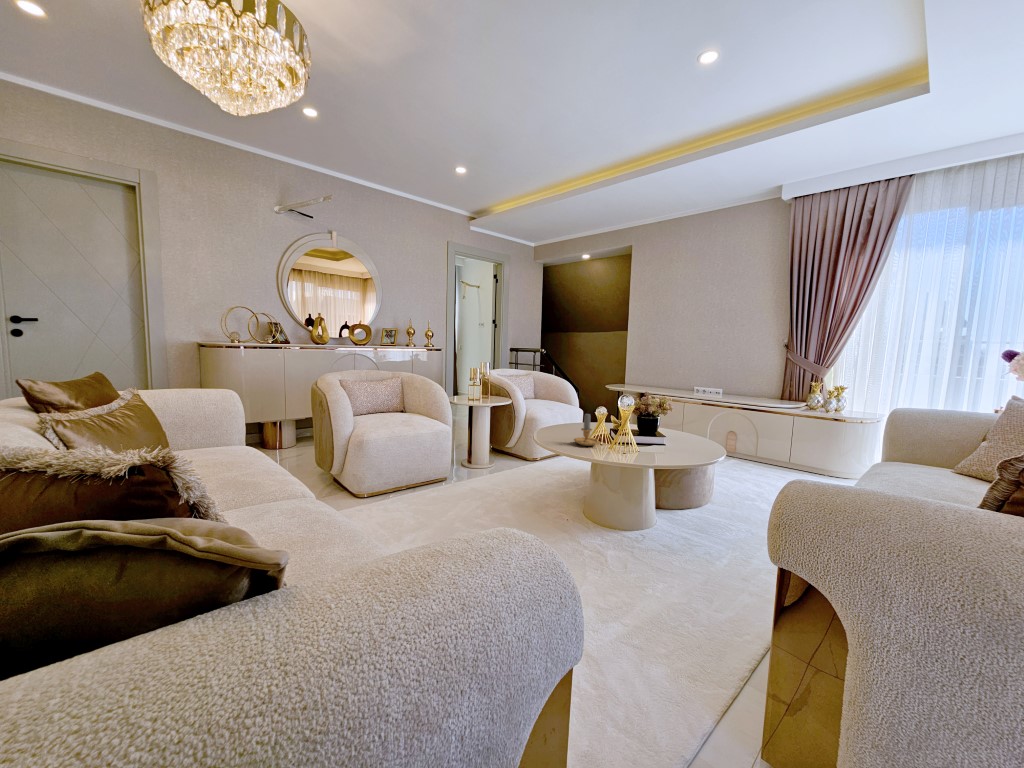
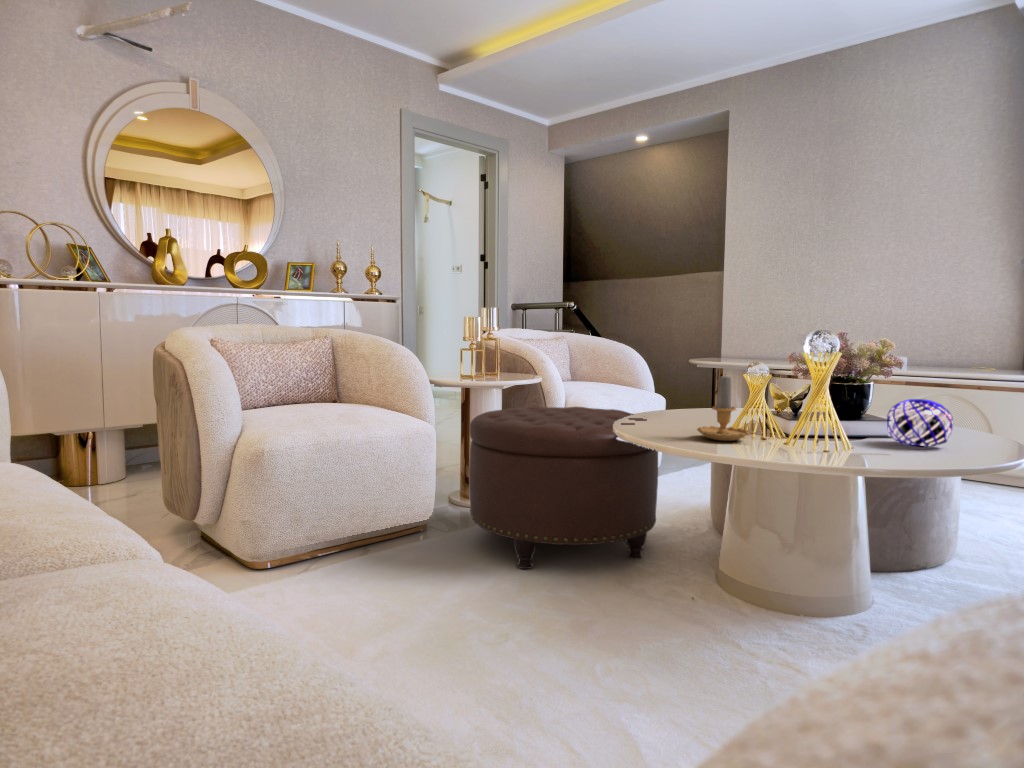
ottoman: none [468,419,564,504] -> present [469,407,658,569]
decorative orb: none [667,428,697,452] -> present [887,399,953,446]

